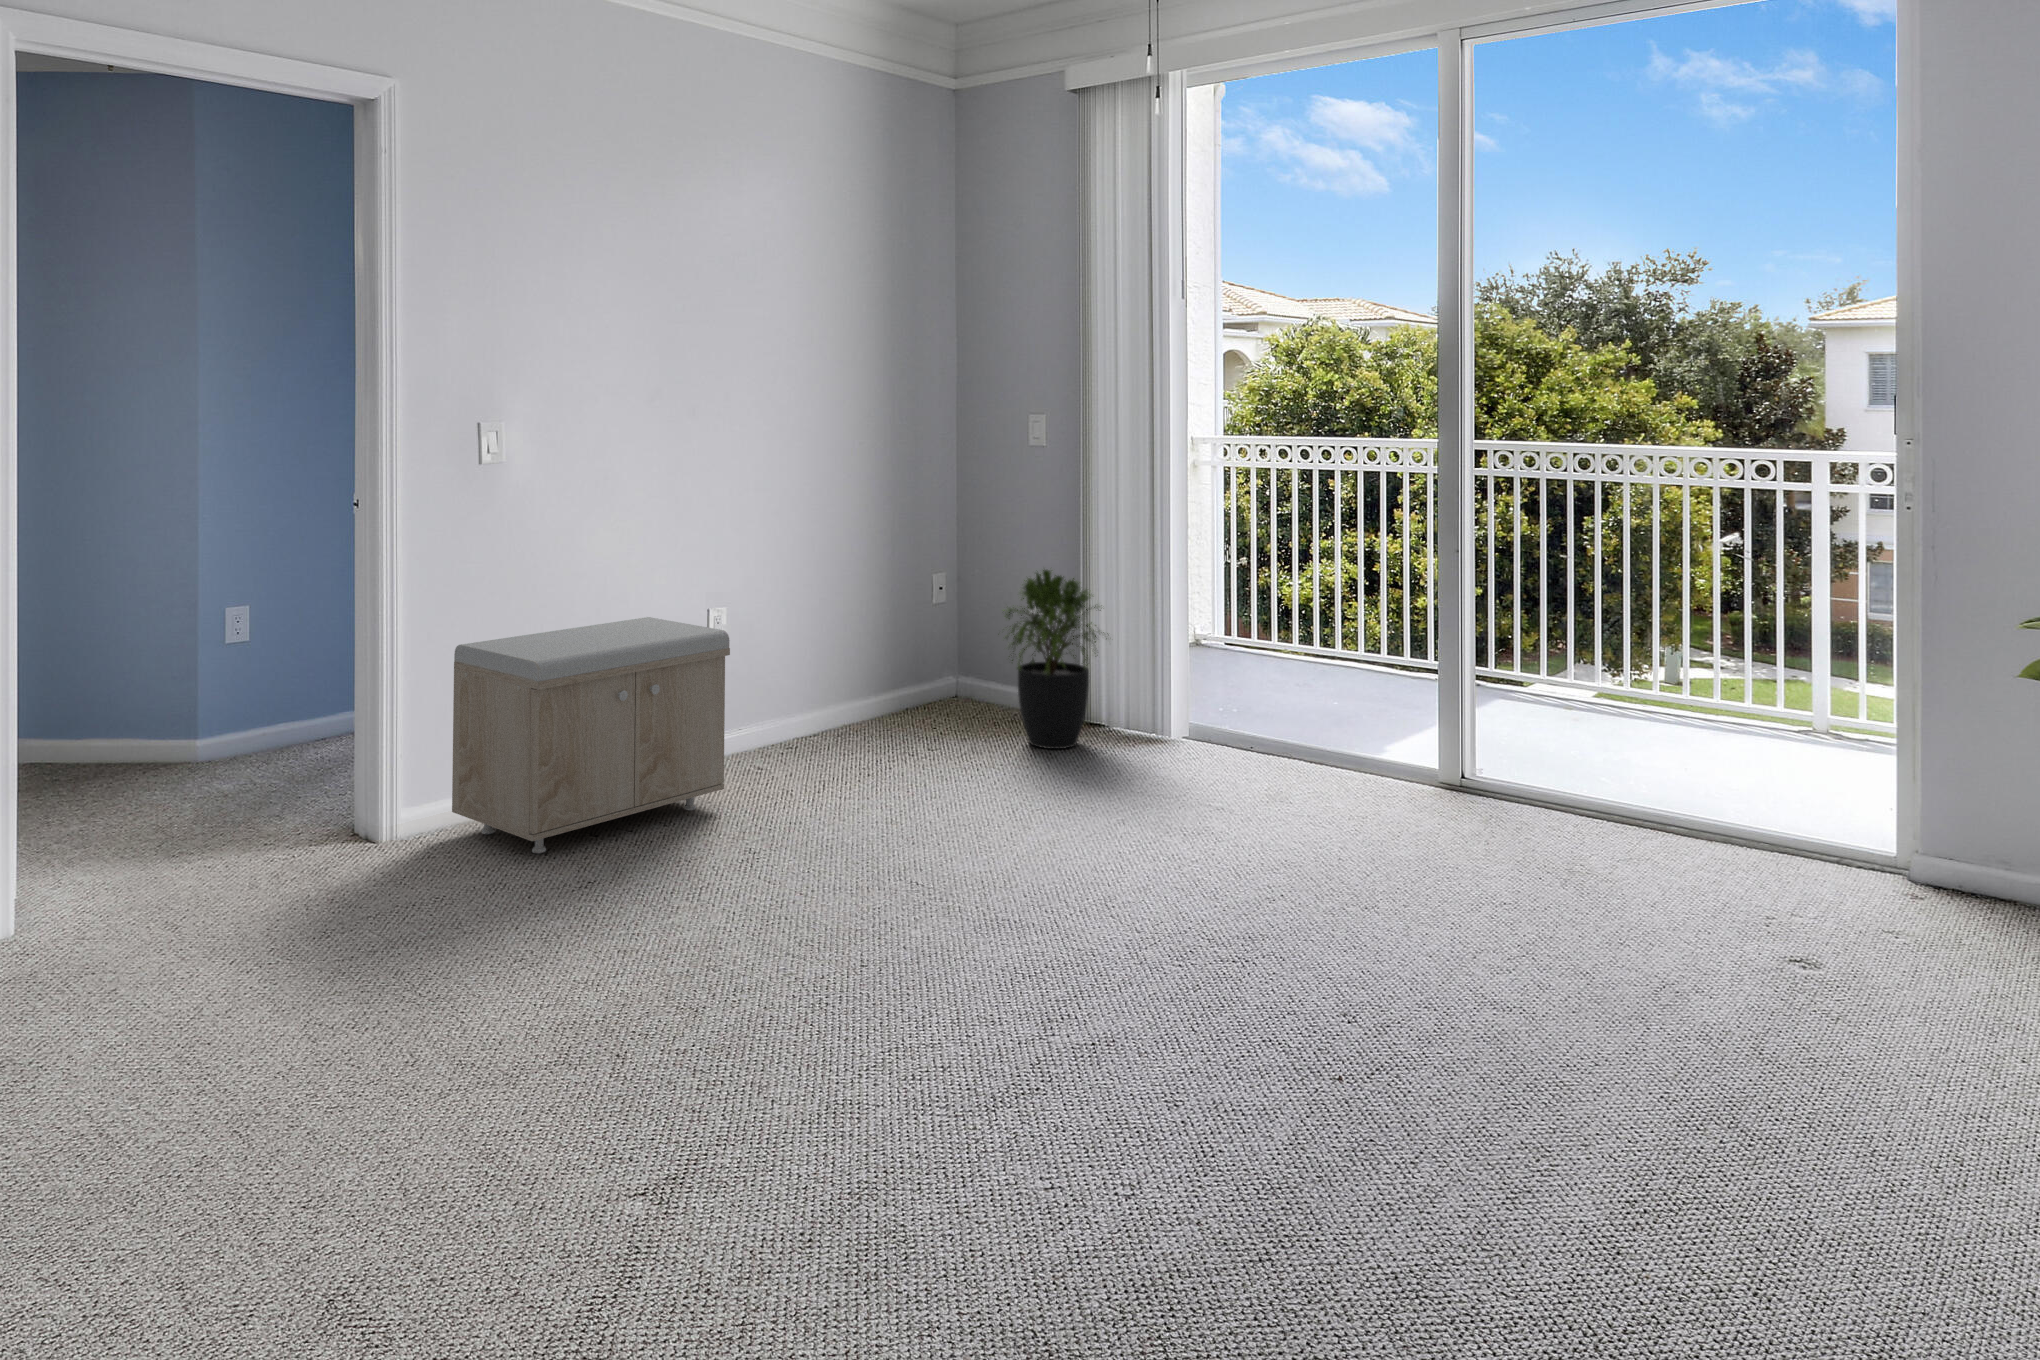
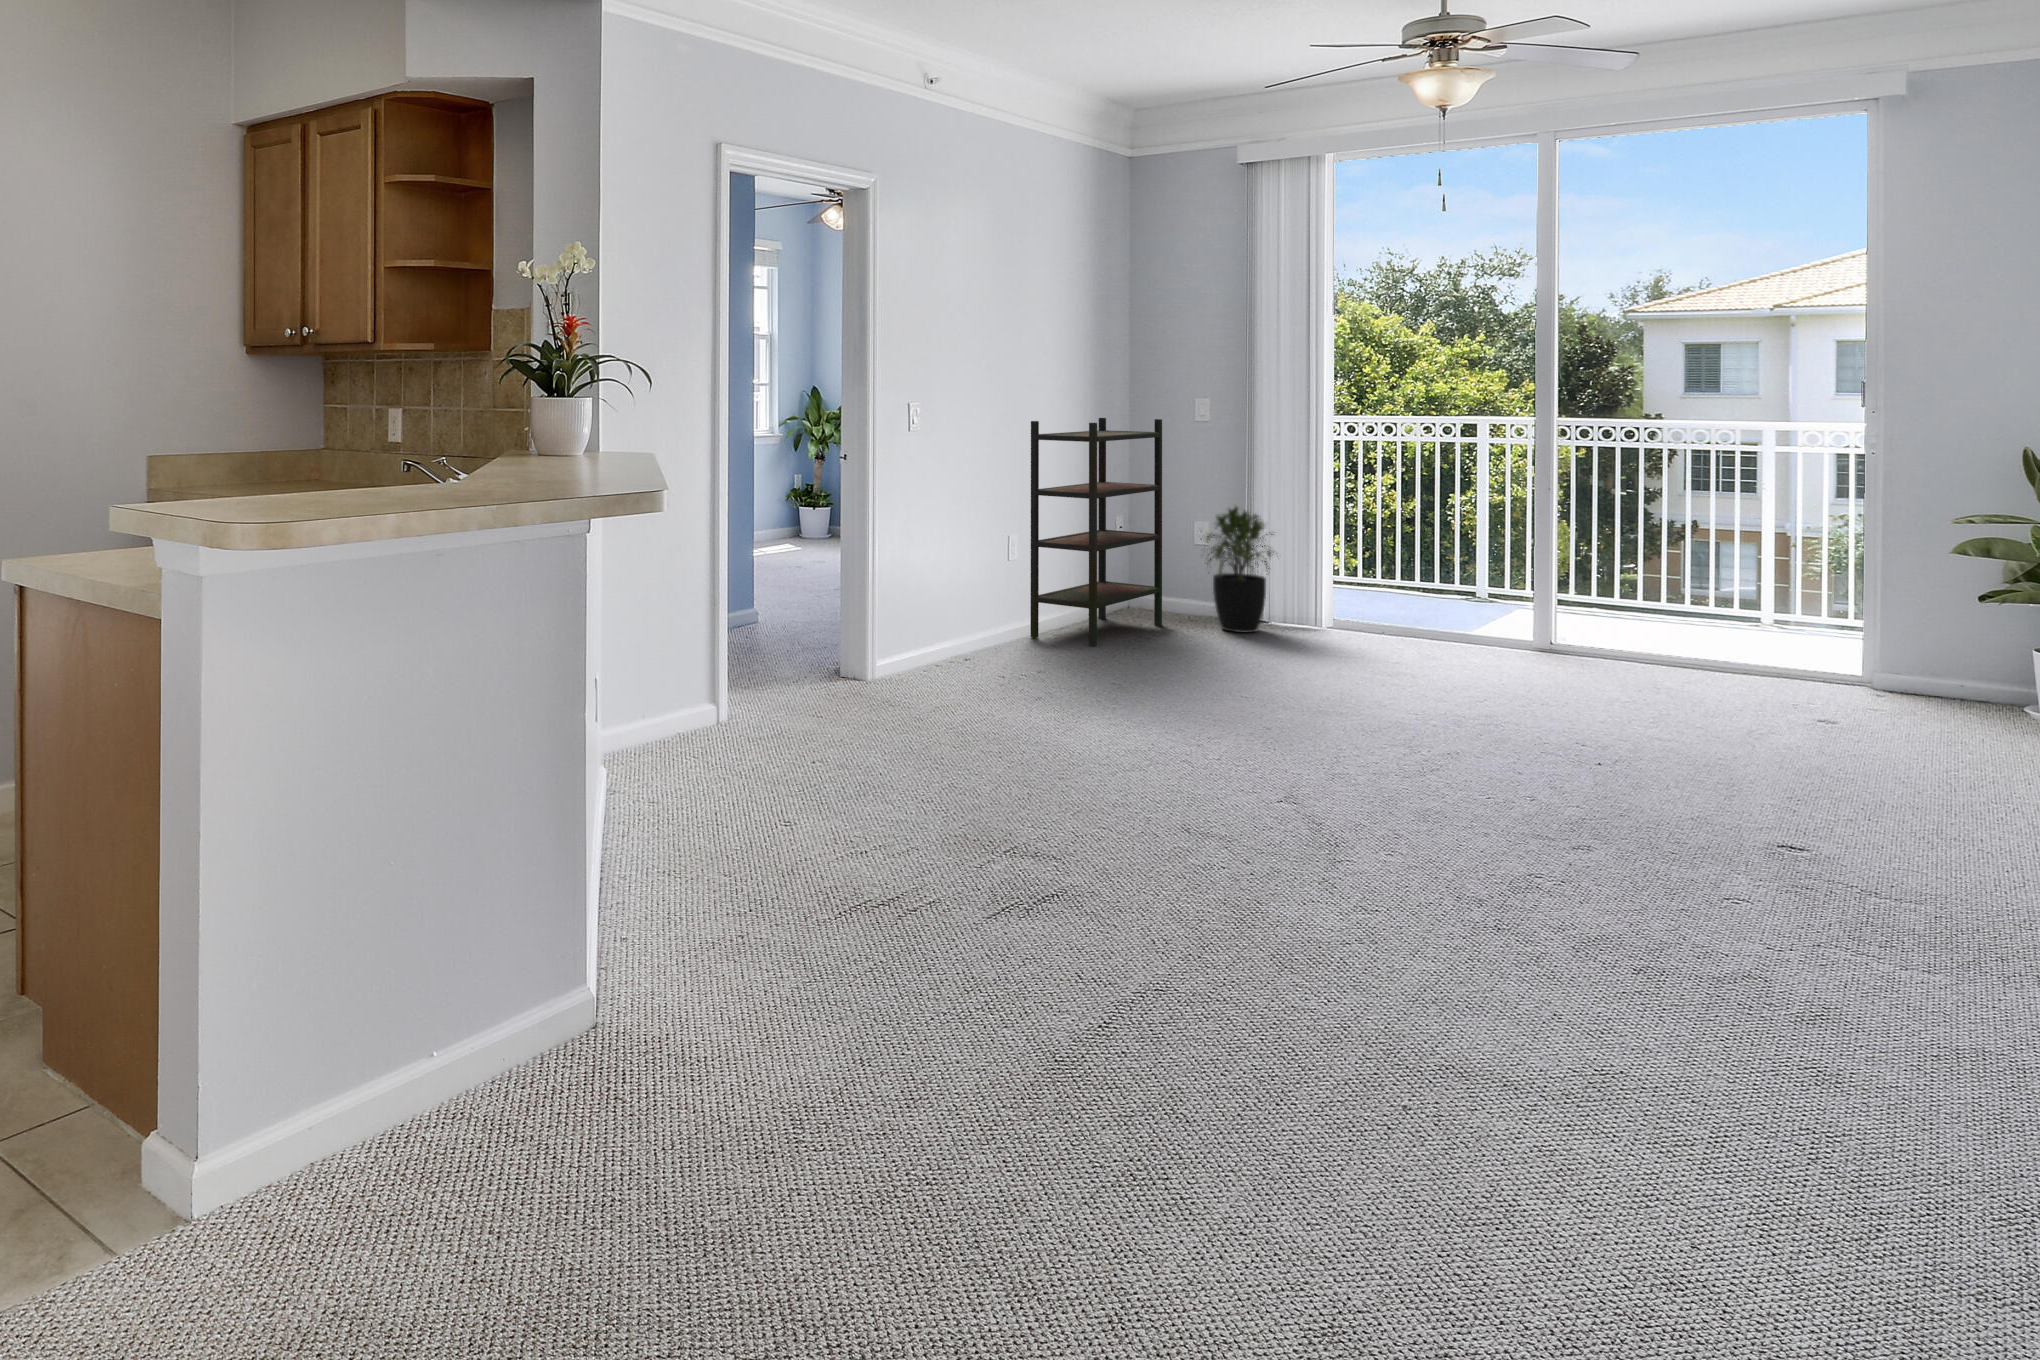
bookshelf: none [740,442,956,774] -> present [1030,418,1162,646]
storage bench: present [452,617,730,853] -> none [905,537,1067,683]

